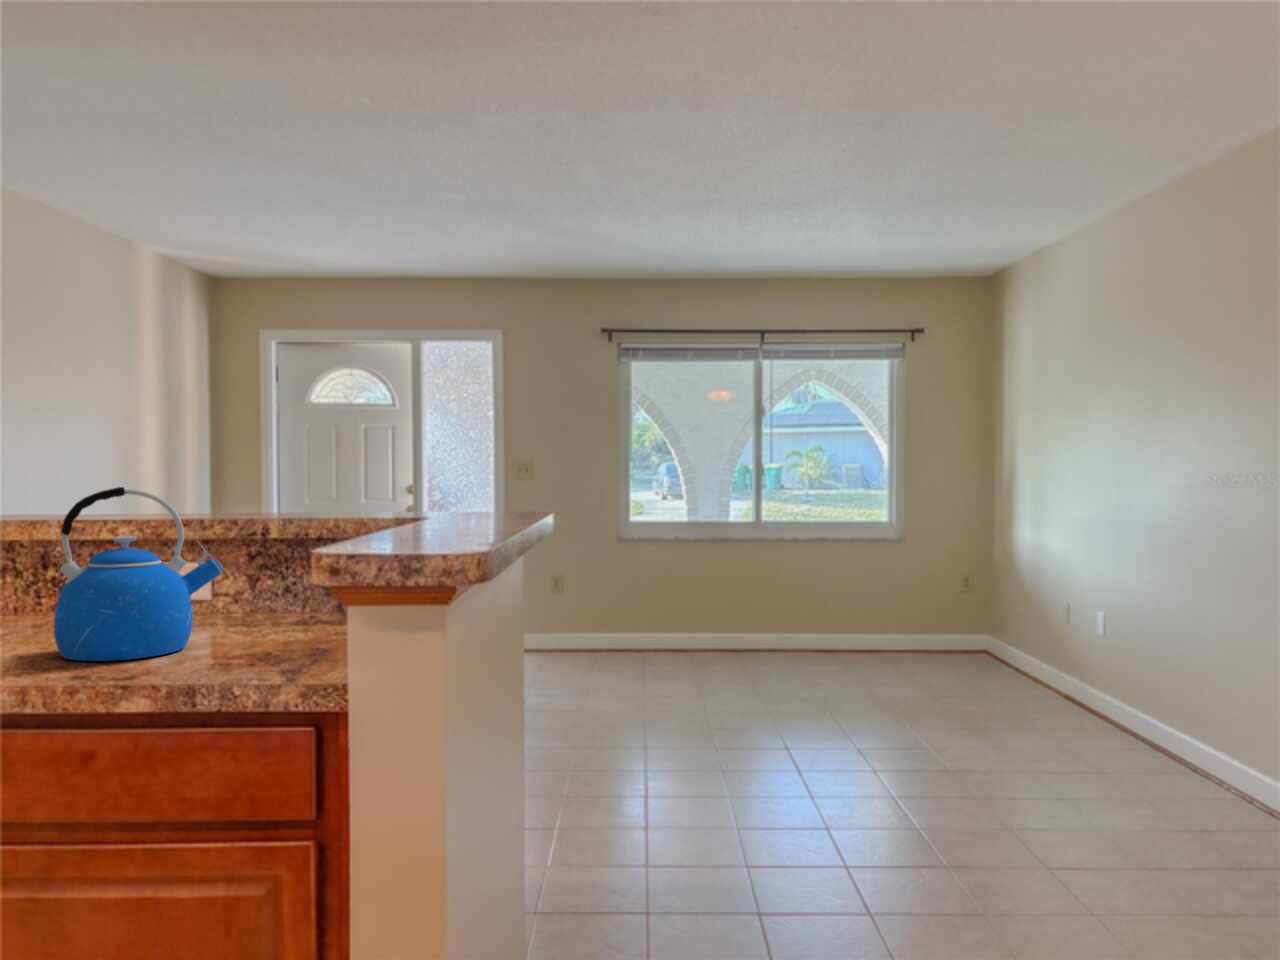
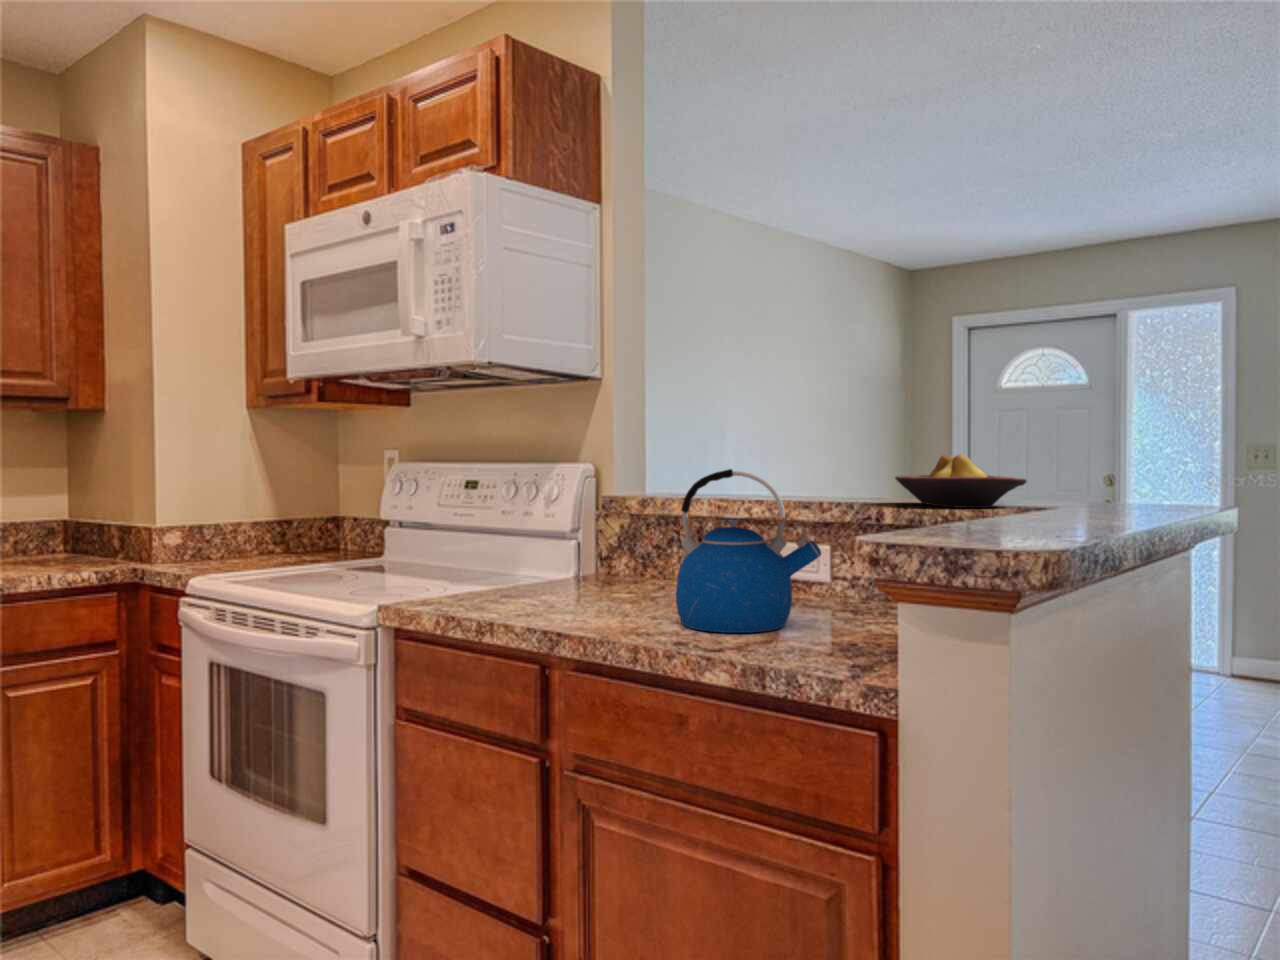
fruit bowl: none [263,471,390,521] -> present [895,454,1027,508]

